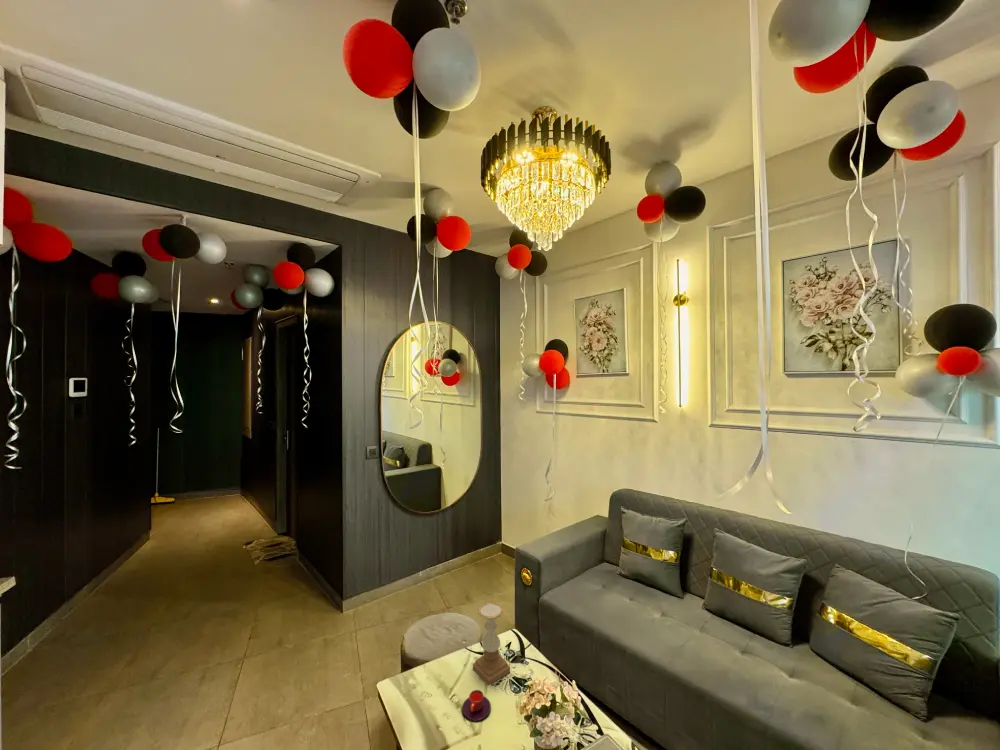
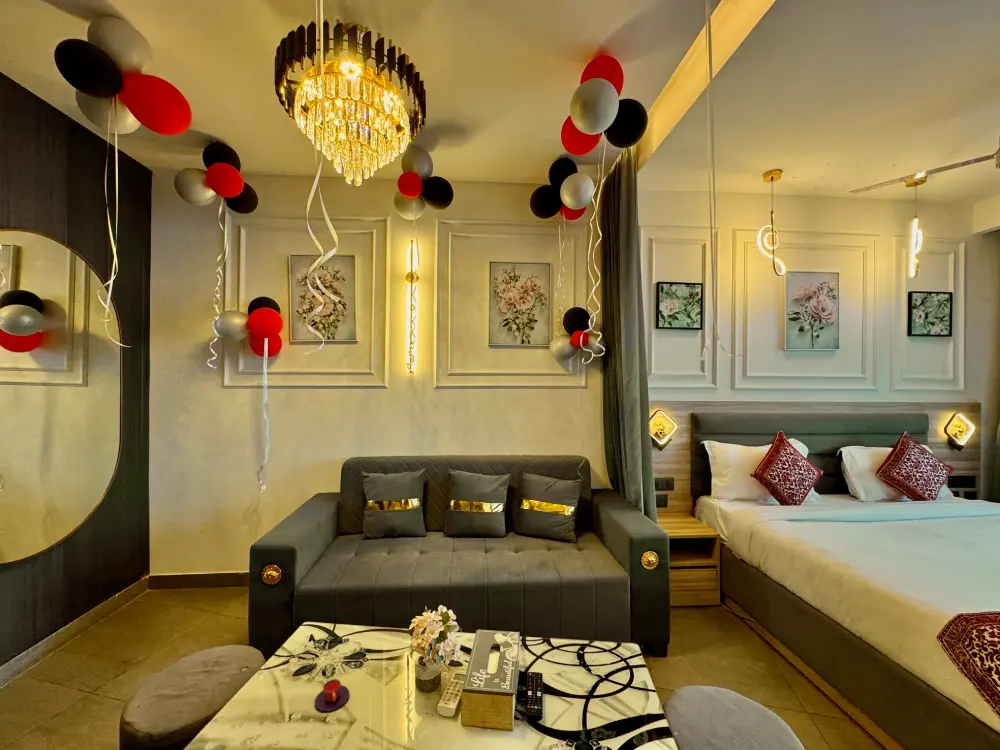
candle holder: present [473,602,510,685] -> none [292,592,336,680]

